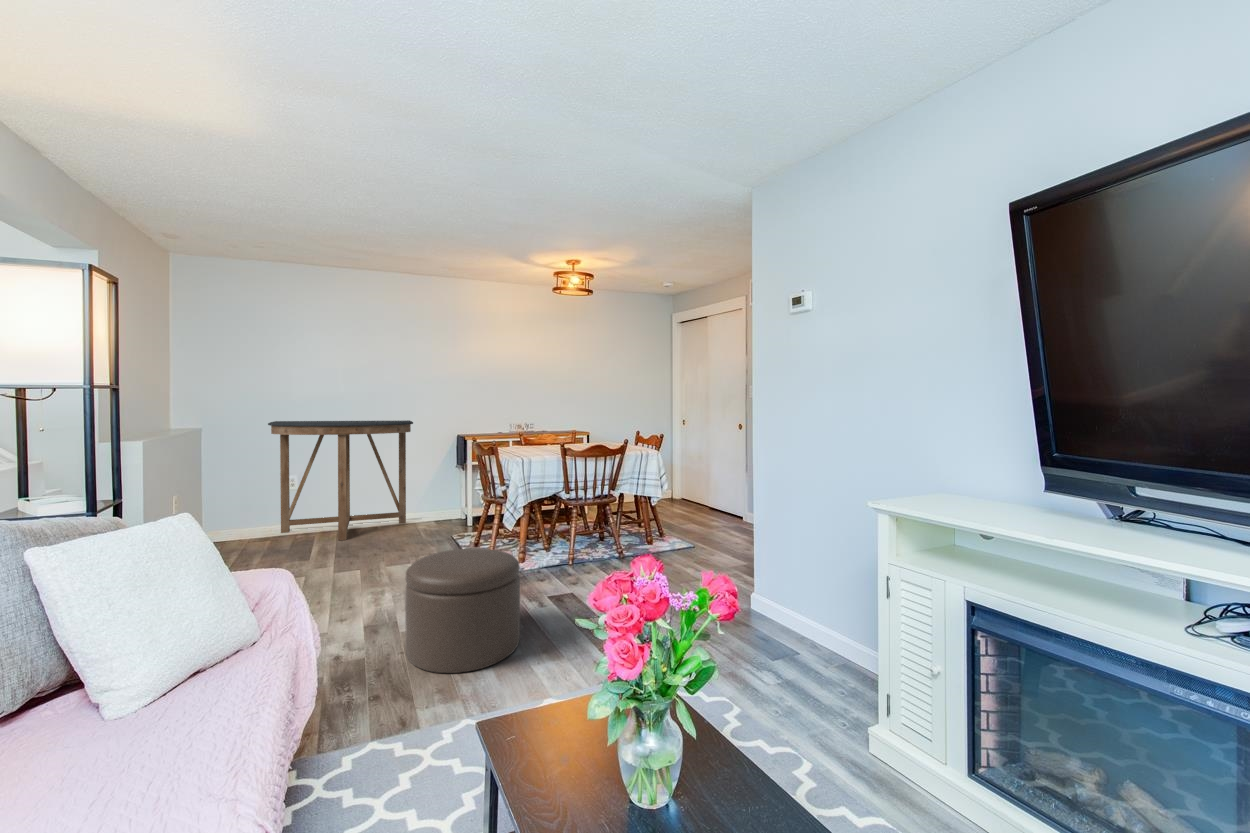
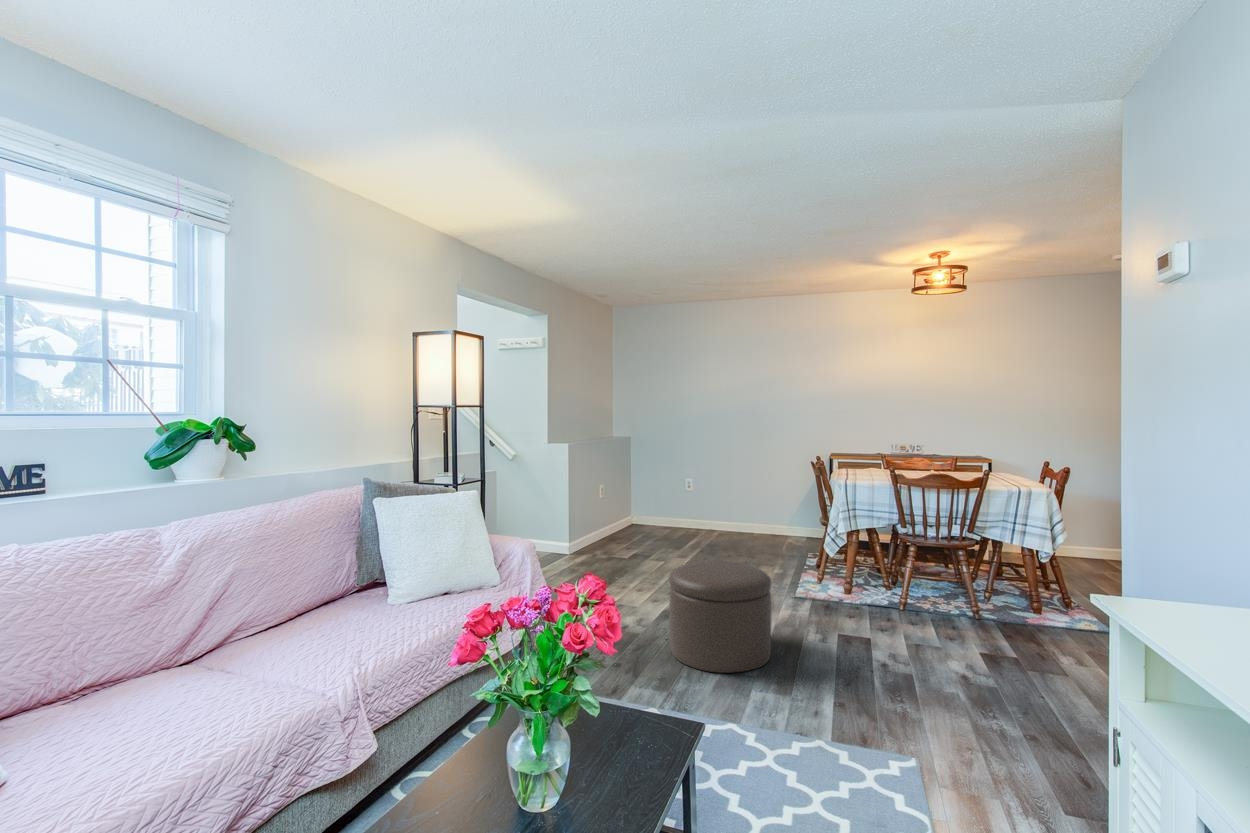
console table: present [268,420,413,541] -> none [666,437,782,543]

